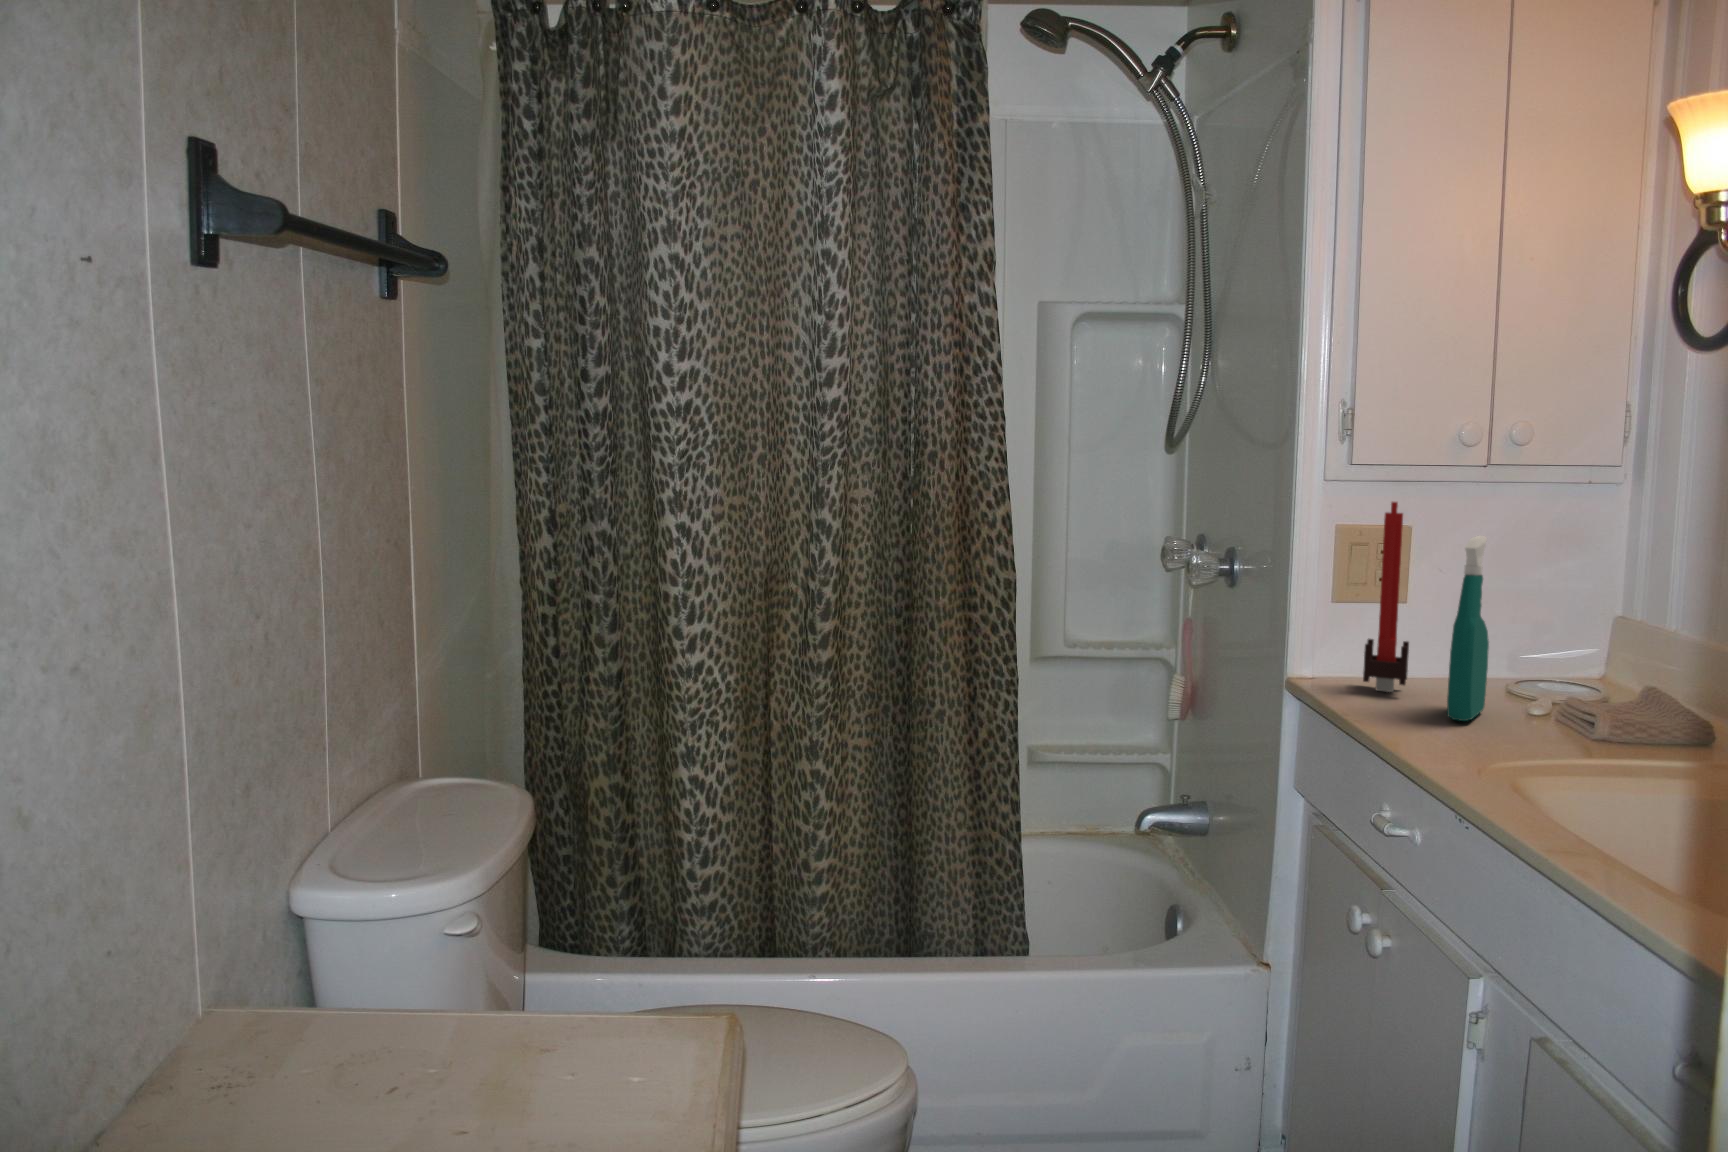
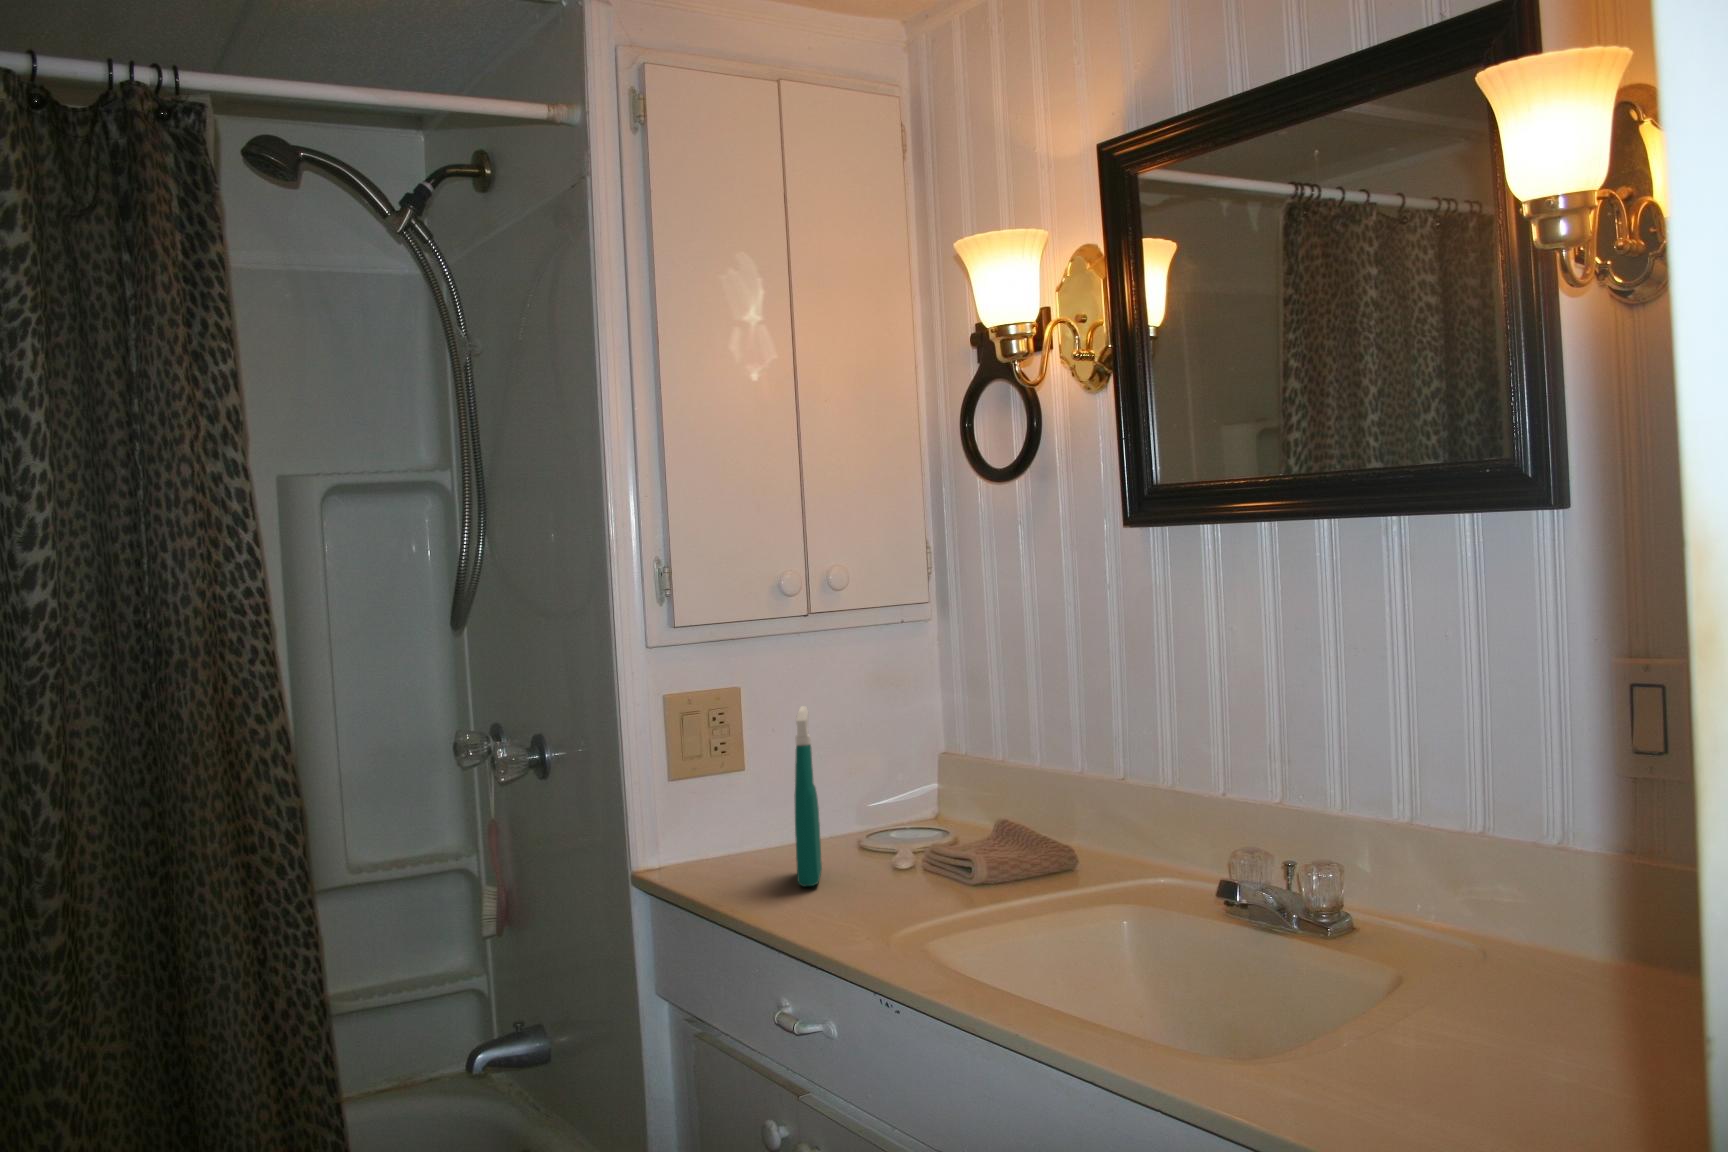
candle: present [1363,502,1409,692] -> none [707,678,750,869]

